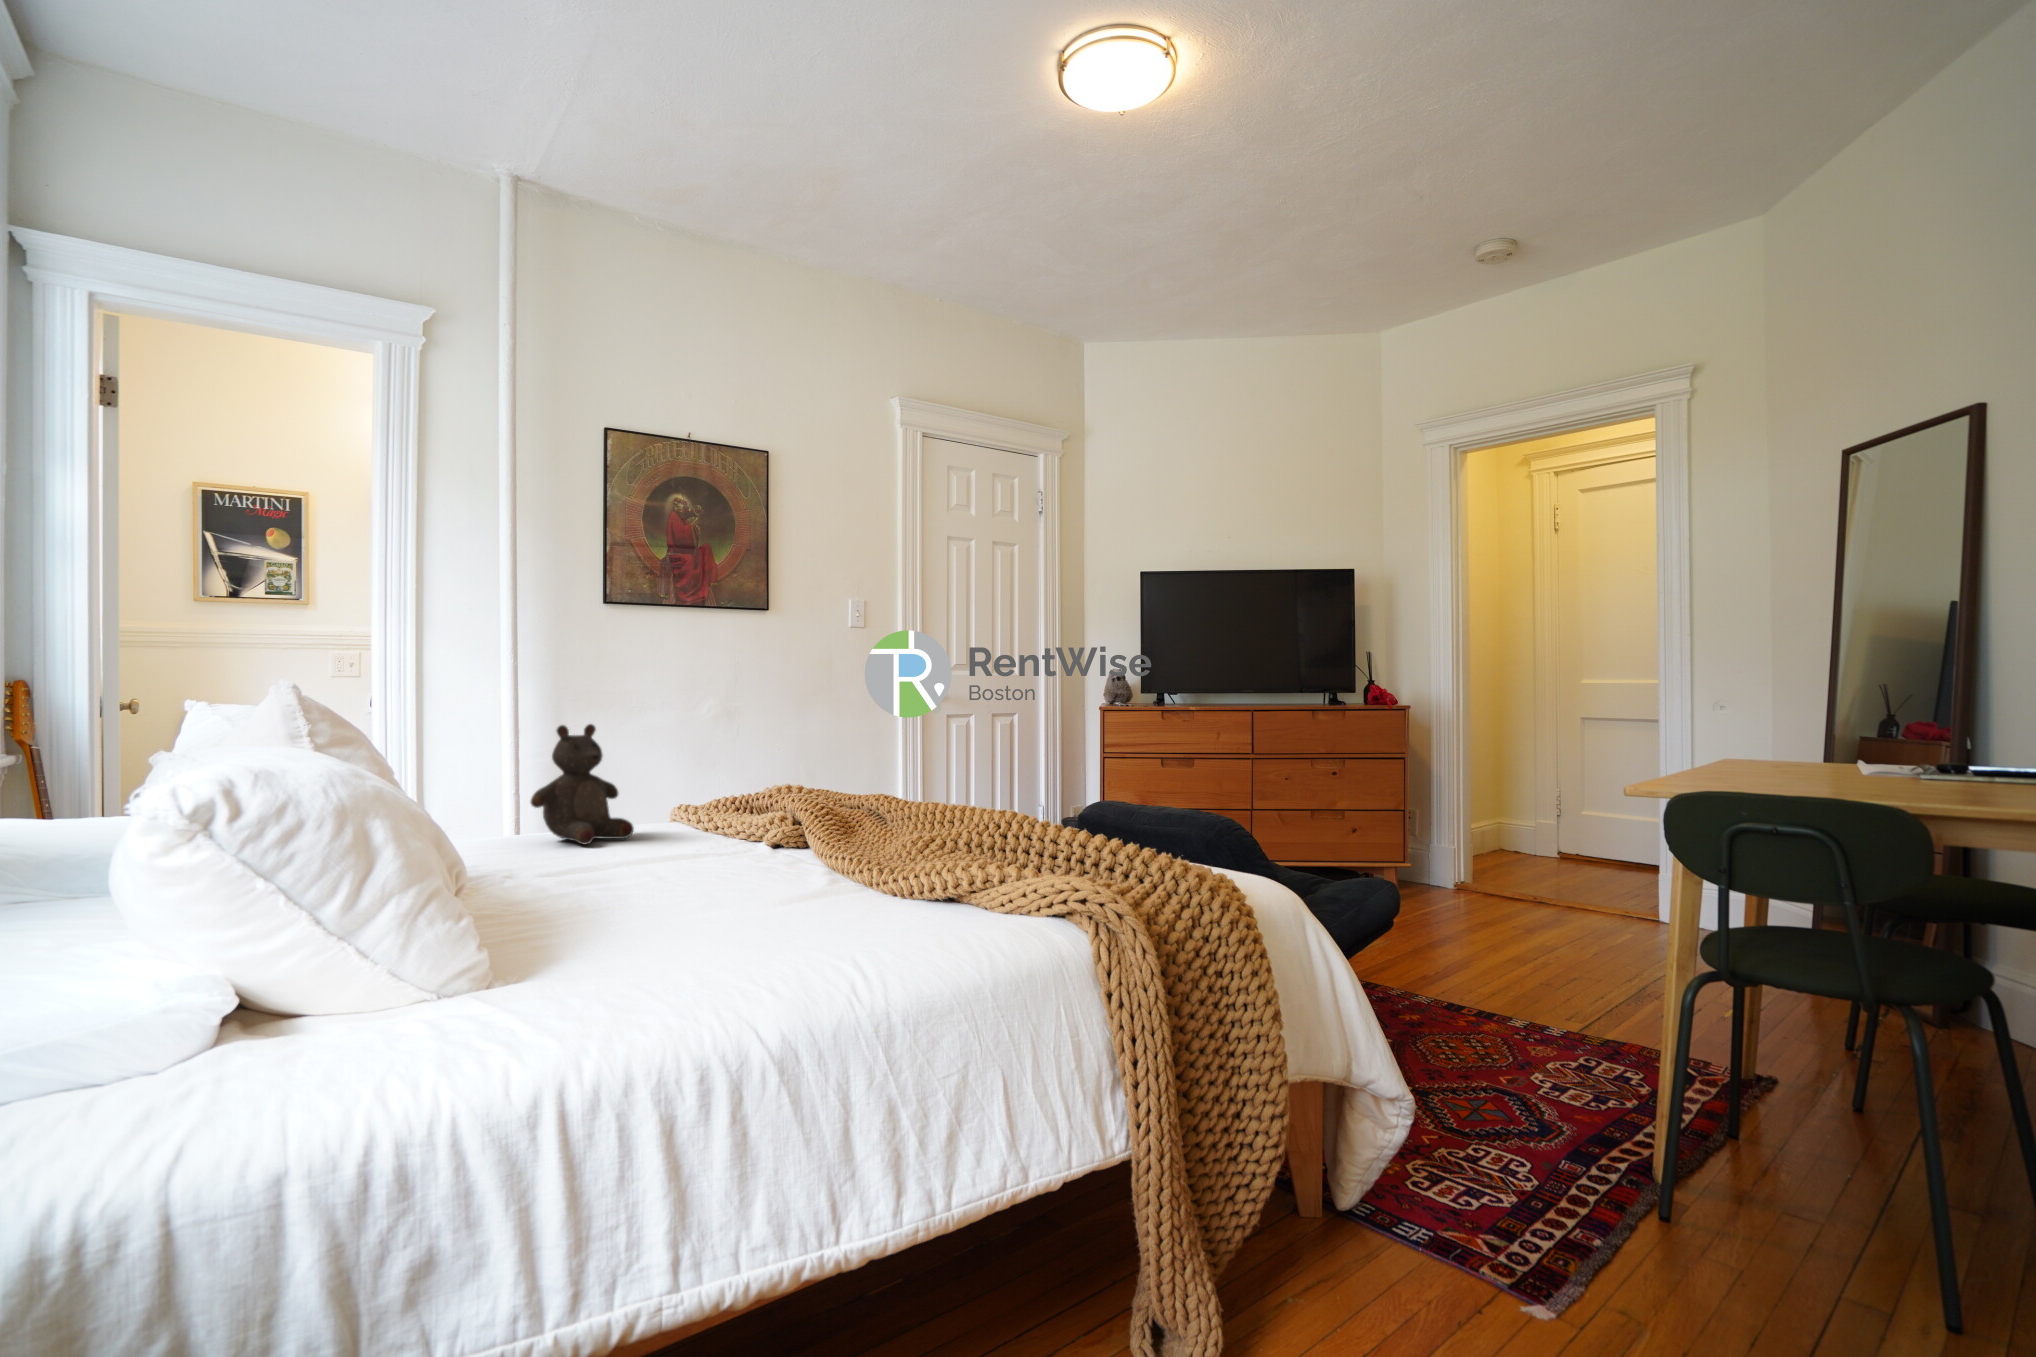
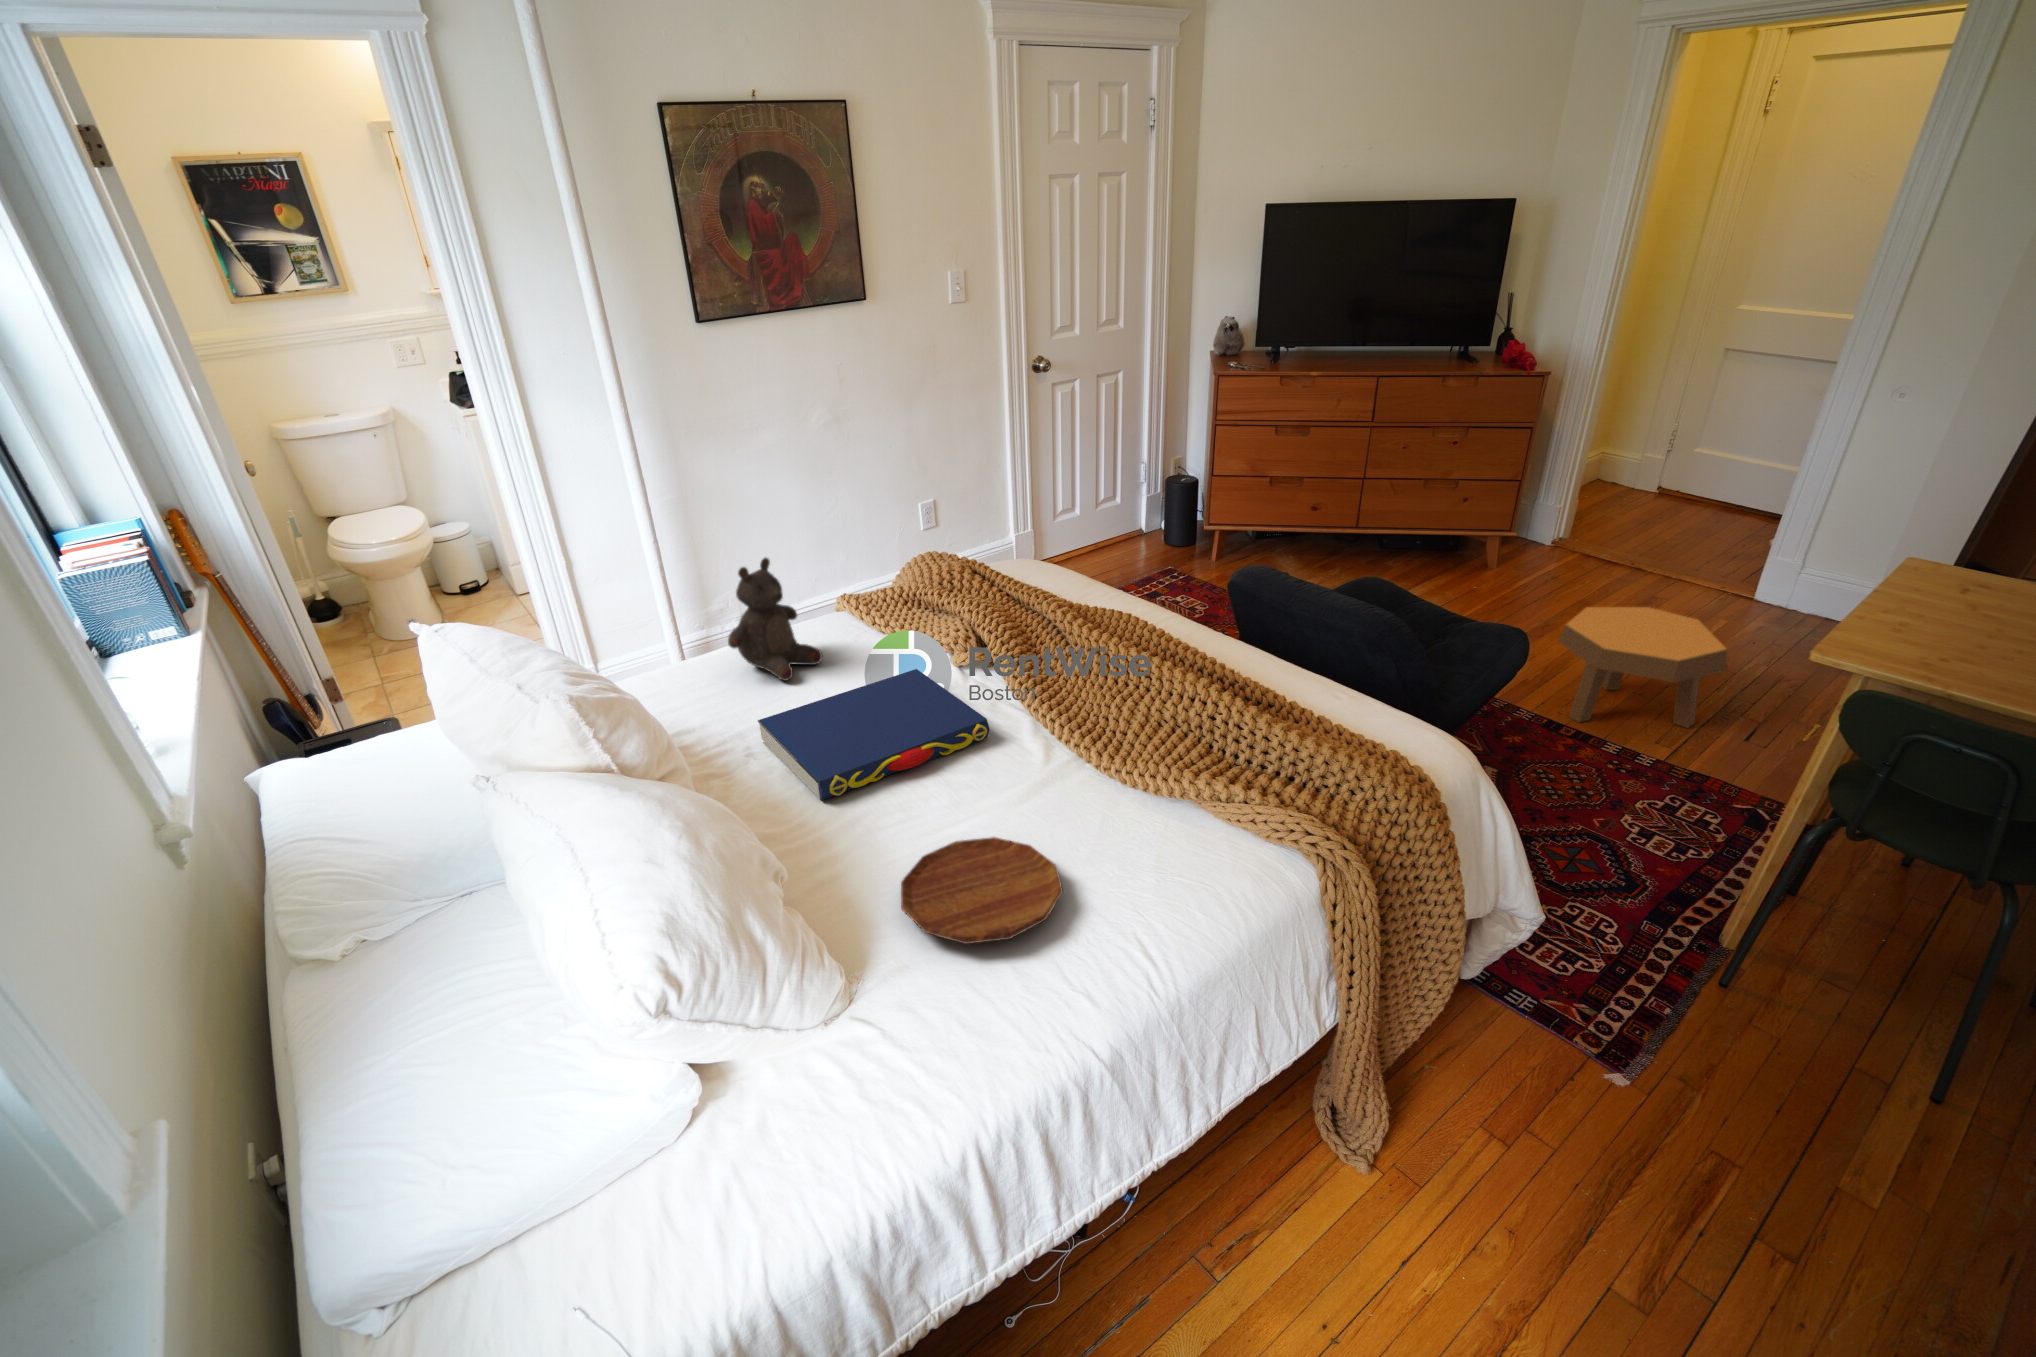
book: none [526,826,777,896] -> present [758,669,990,800]
footstool: none [1449,891,1624,1009] -> present [1558,607,1727,728]
tray: none [587,902,791,958] -> present [901,837,1063,944]

